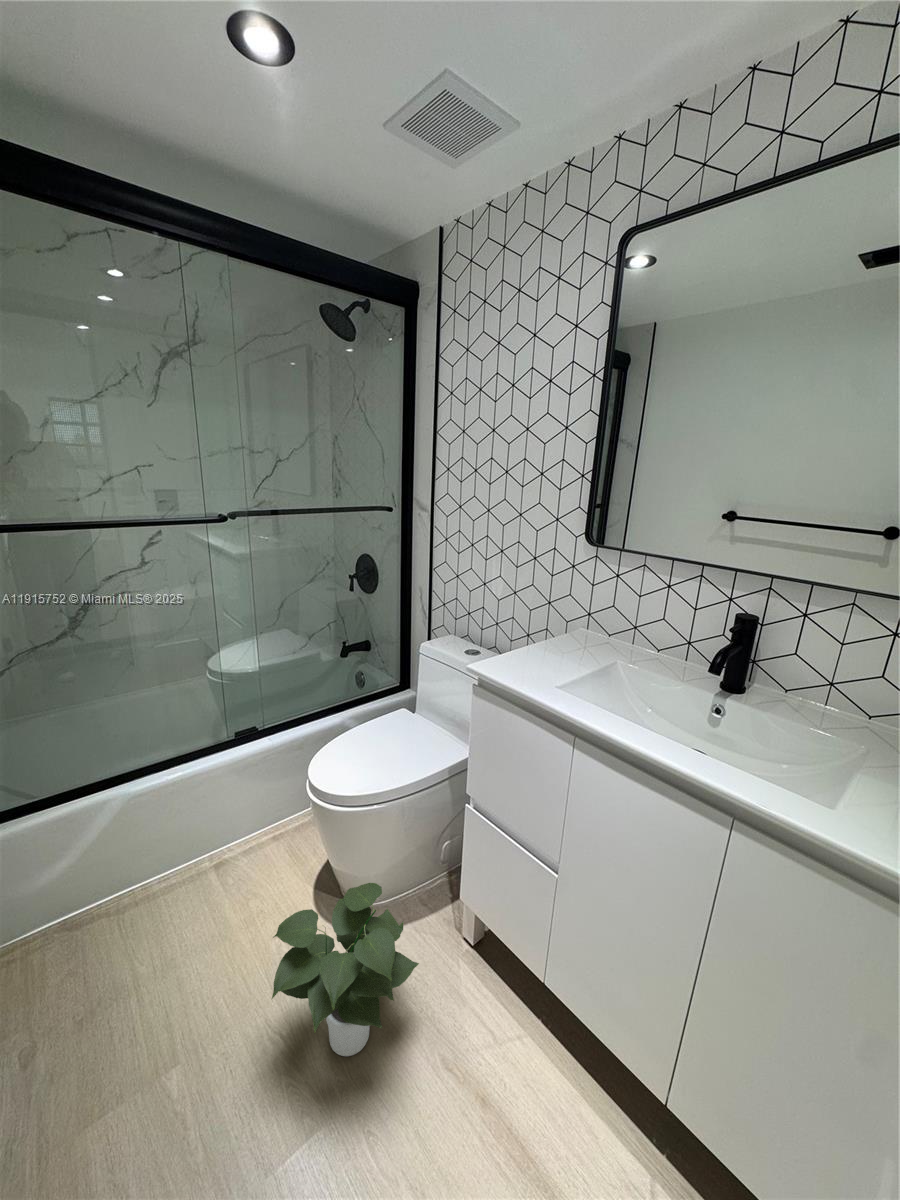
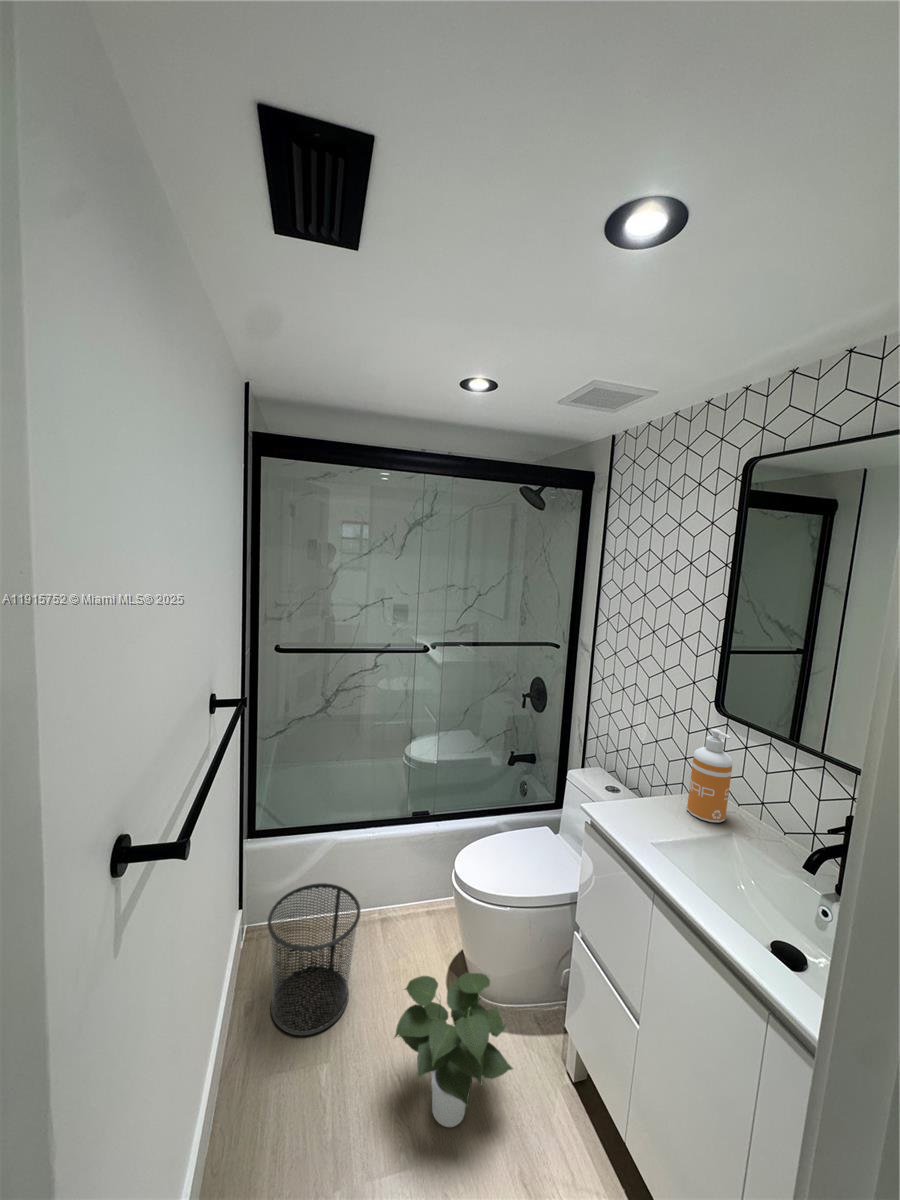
soap dispenser: none [568,558,614,656] -> present [687,729,732,822]
waste bin: none [35,848,190,1053] -> present [268,883,360,1035]

